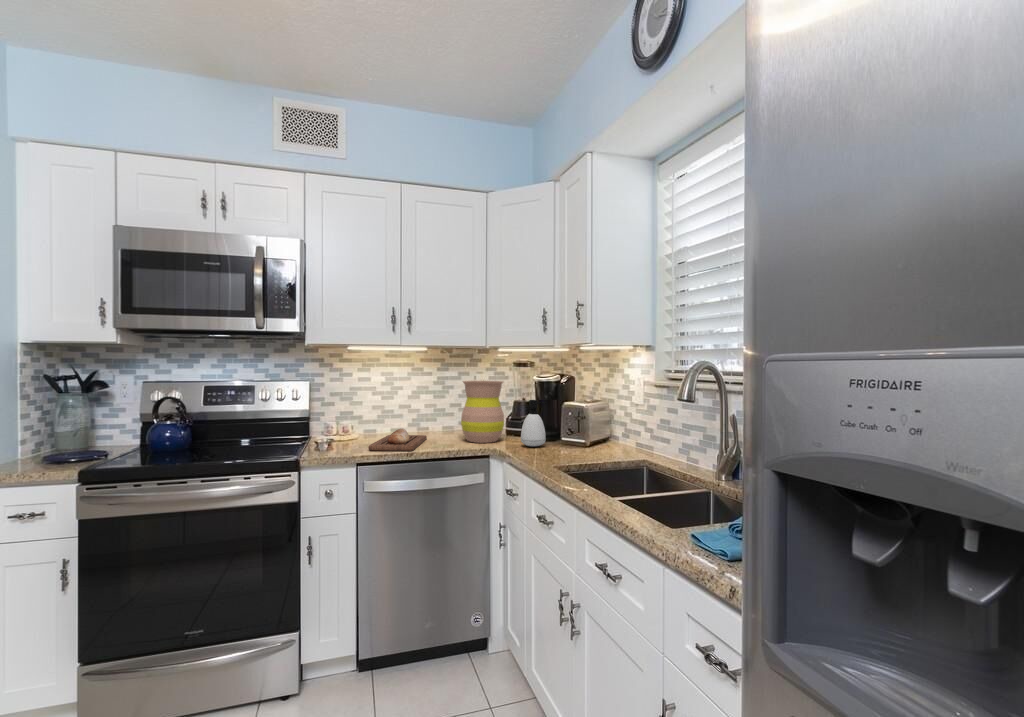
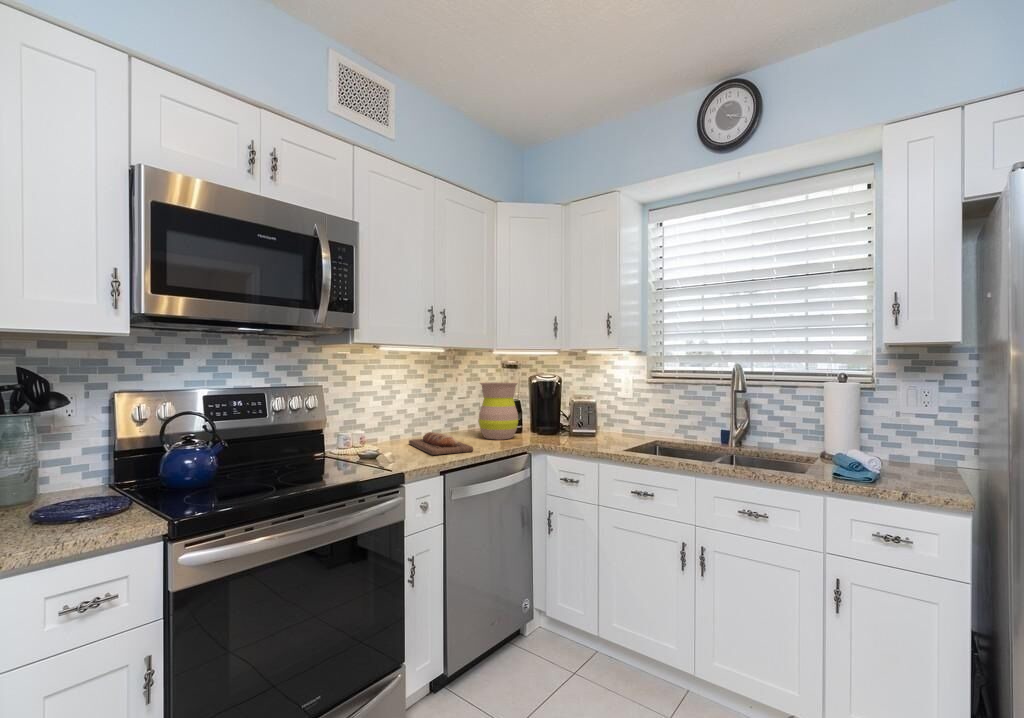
soap dispenser: present [521,400,546,447] -> none [542,398,564,438]

